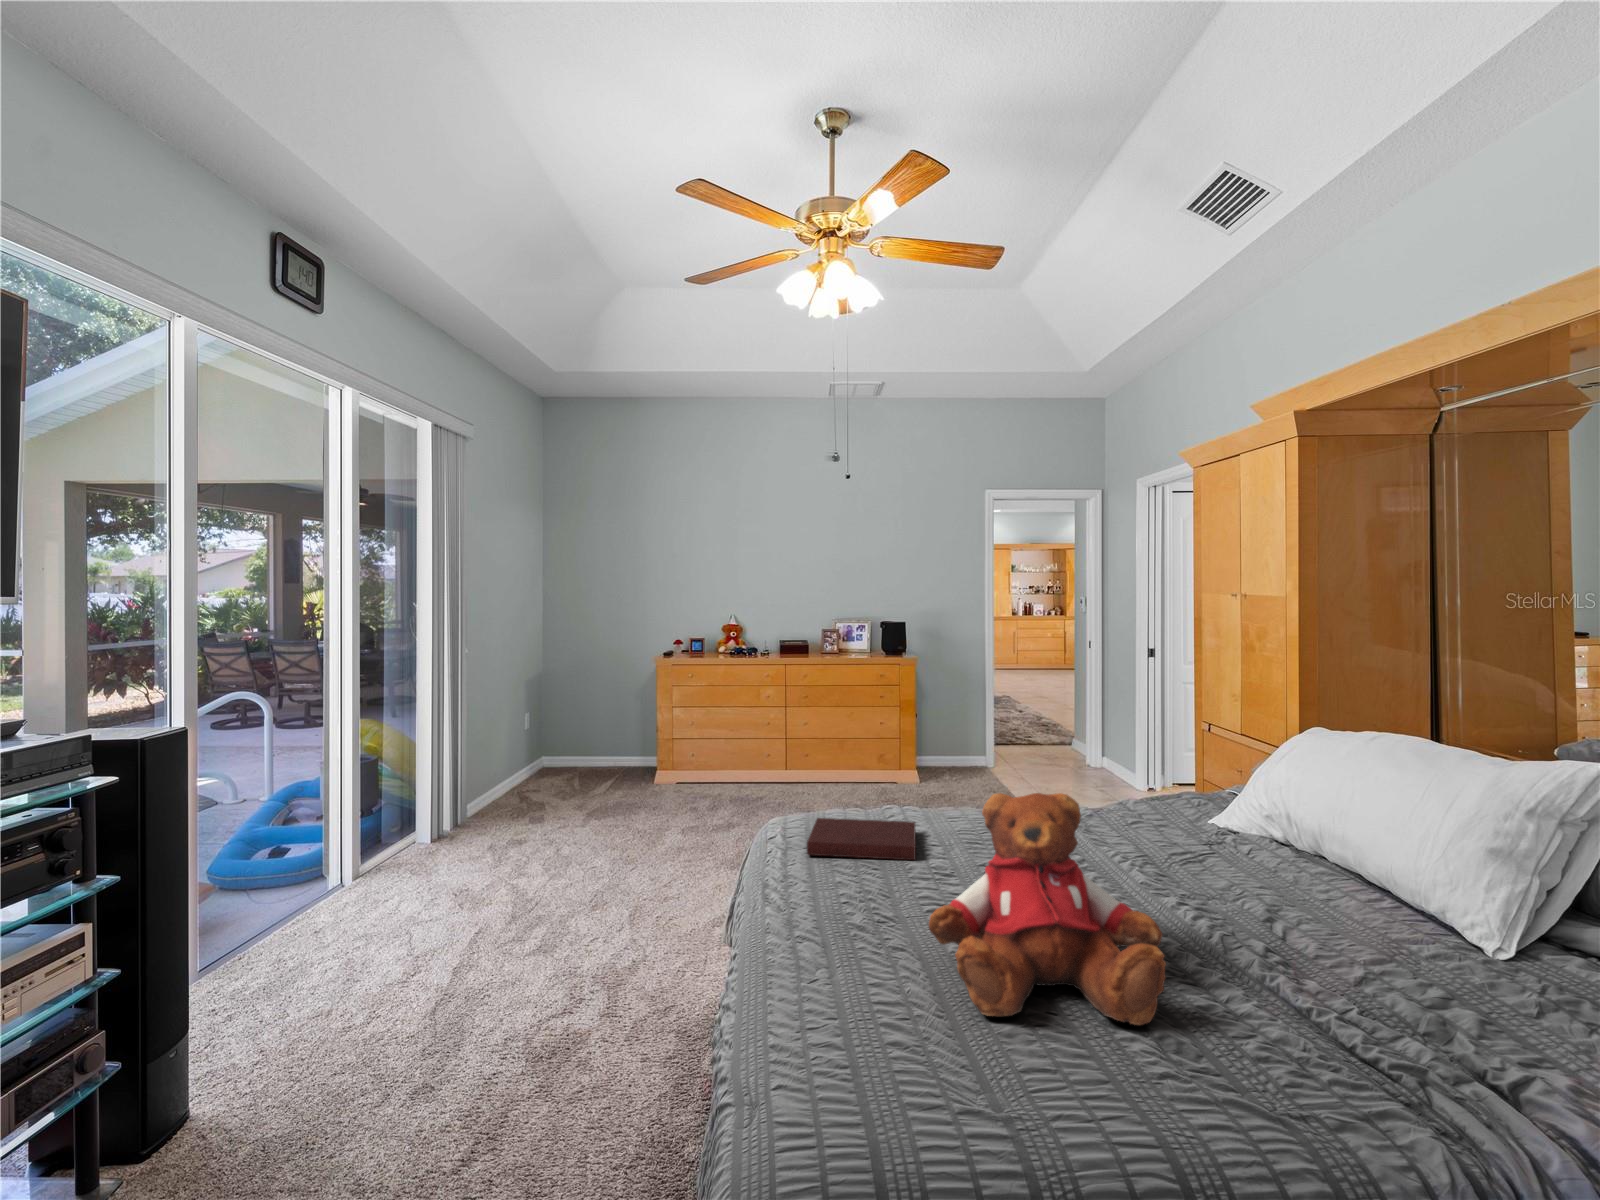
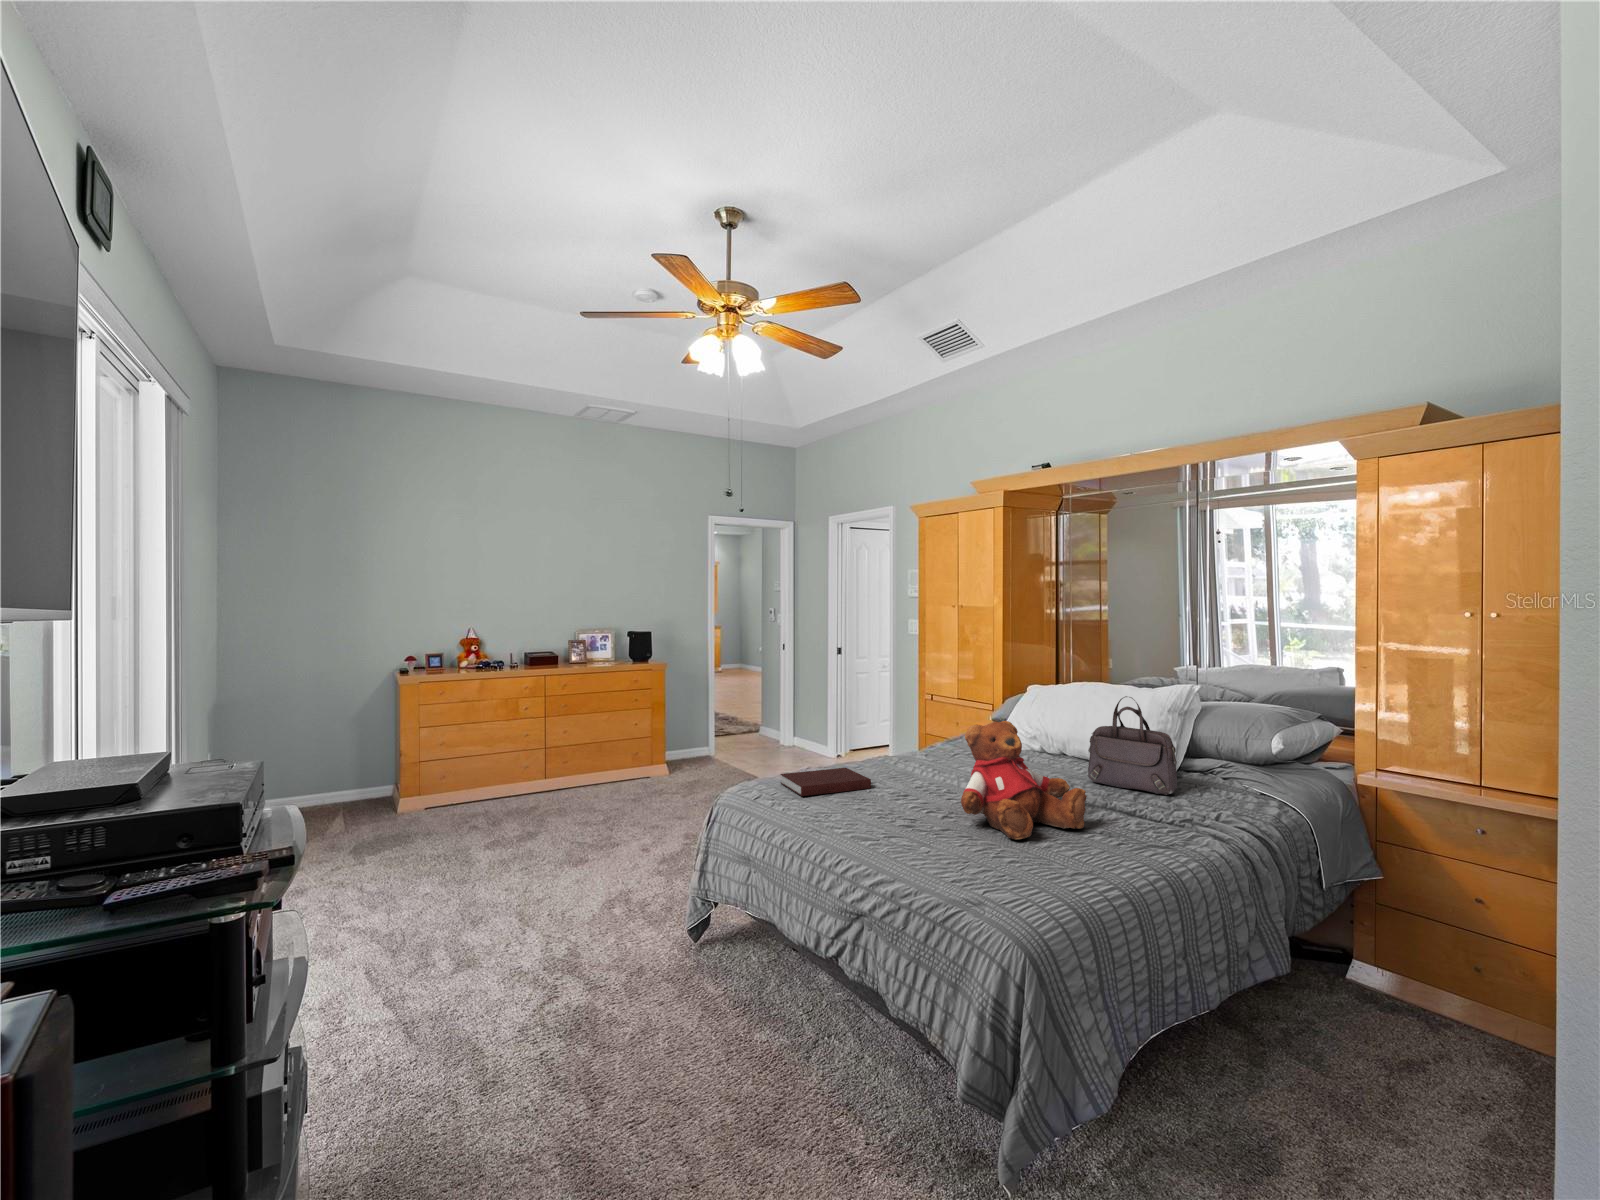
handbag: none [1299,774,1482,992] -> present [1088,696,1177,795]

